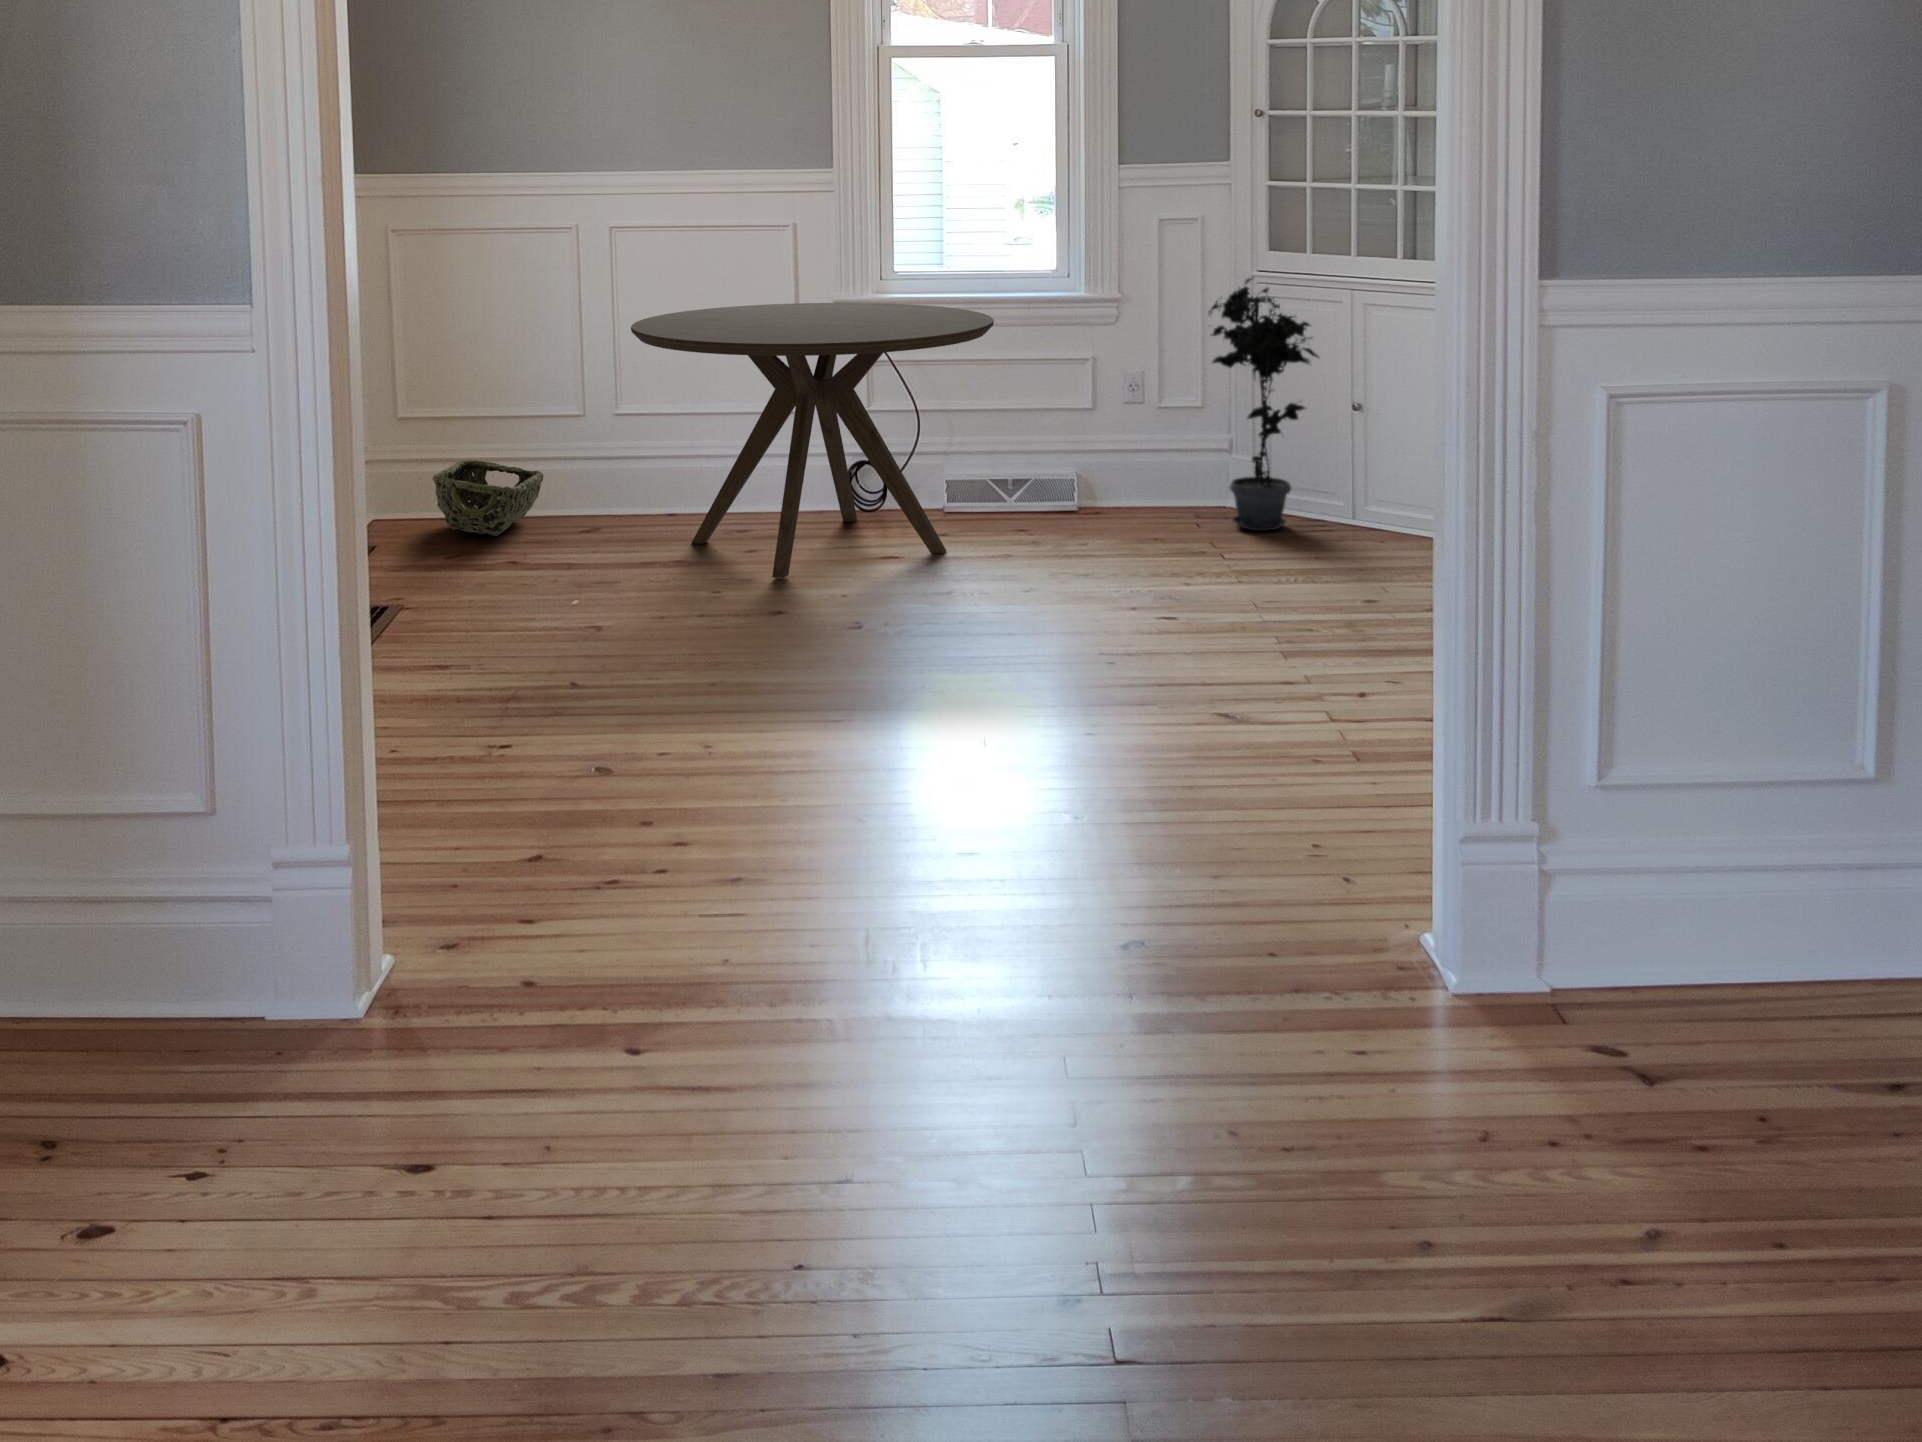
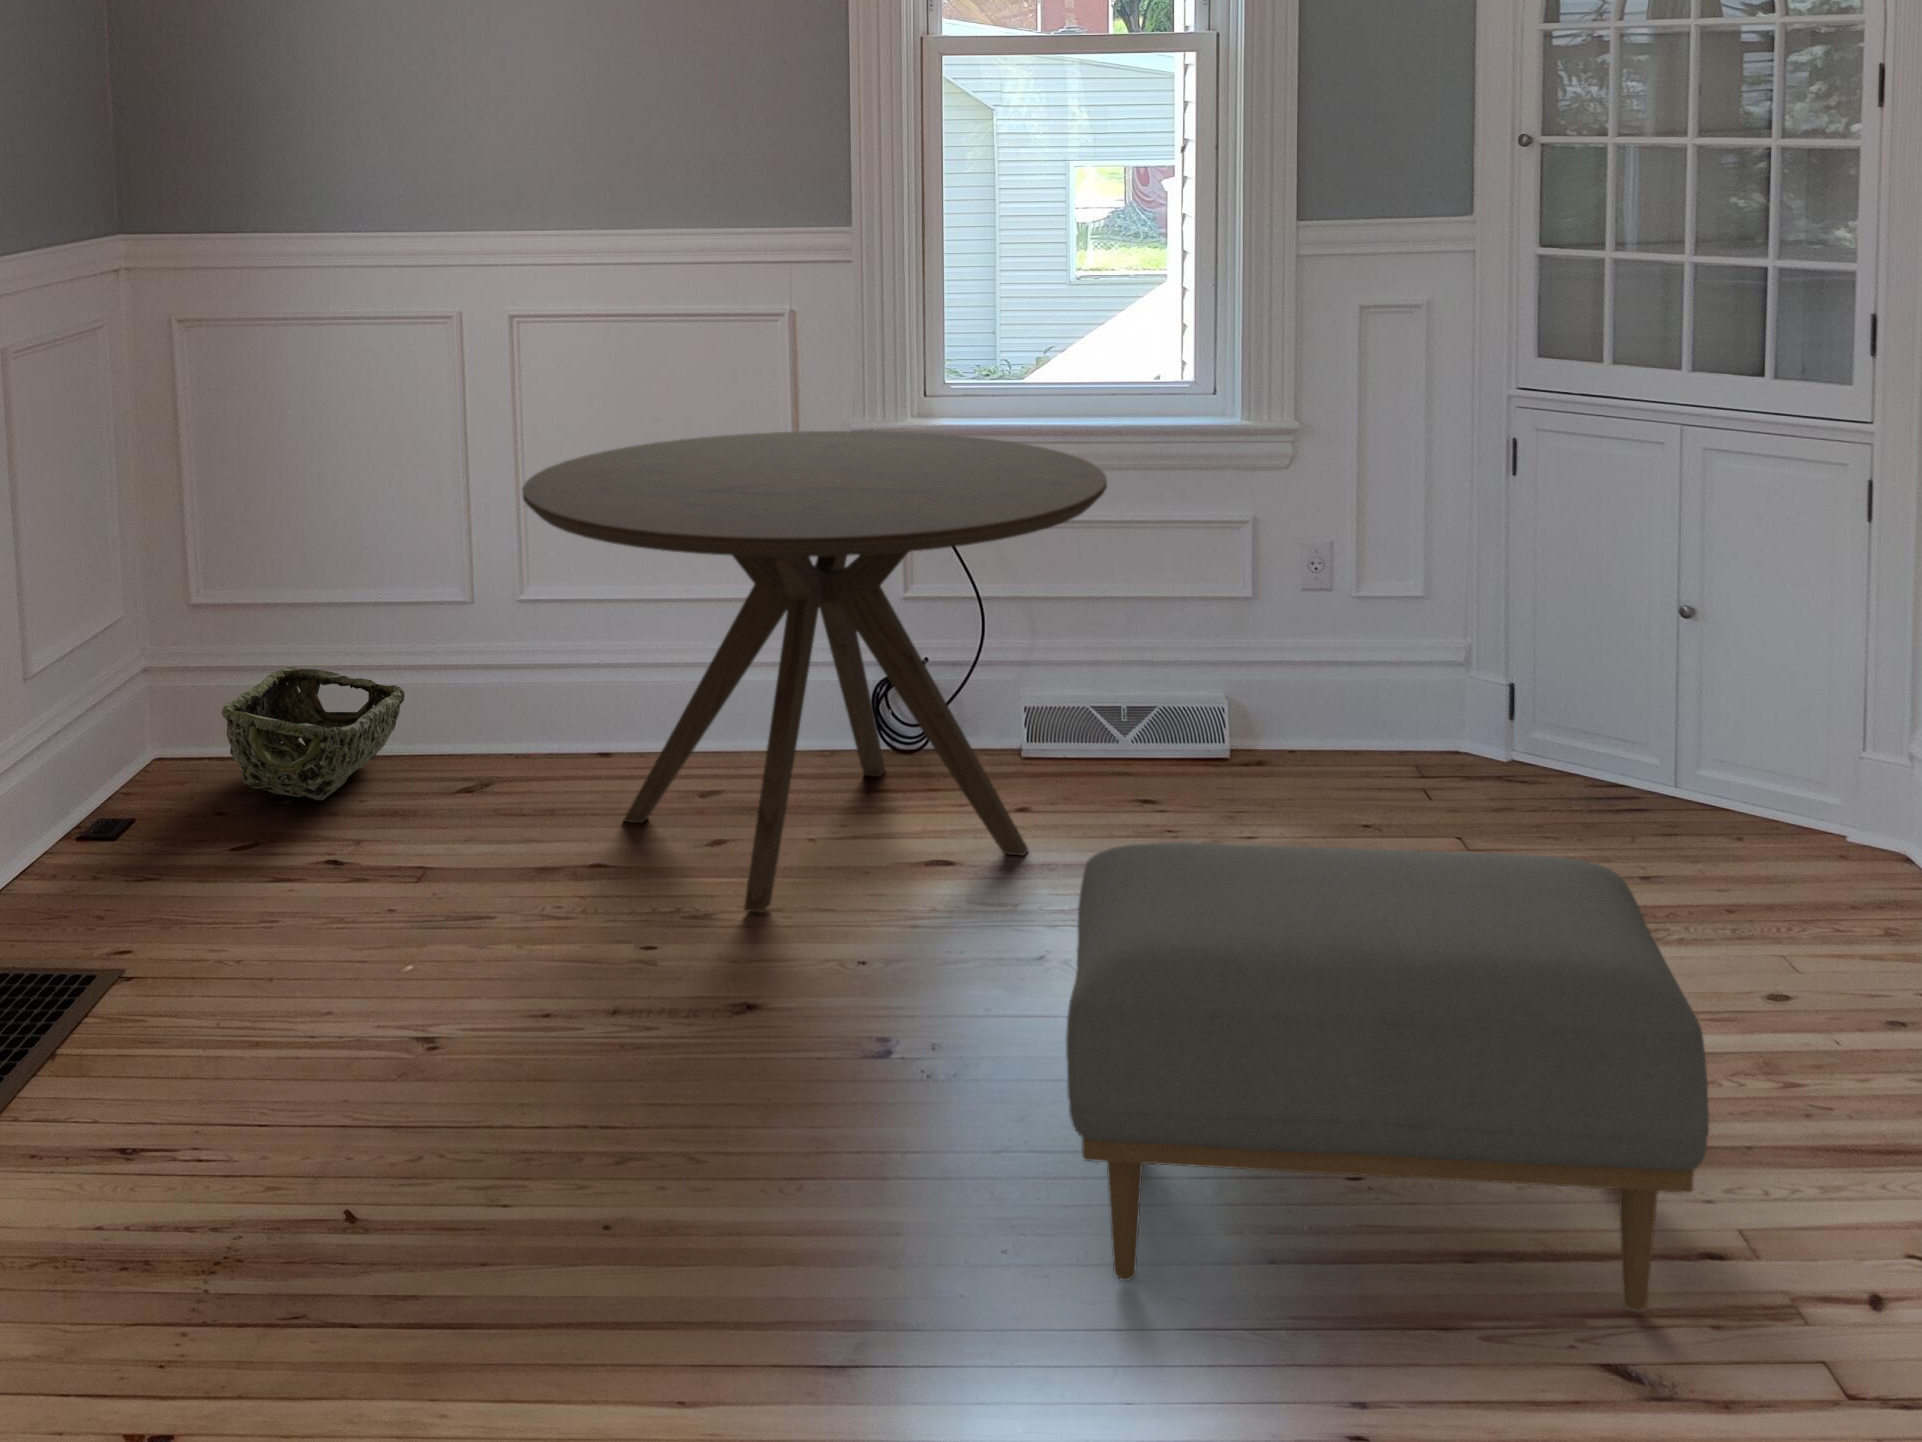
potted plant: present [1208,278,1319,531] -> none [1441,408,1632,813]
ottoman: none [956,493,1283,704] -> present [1066,843,1709,1312]

